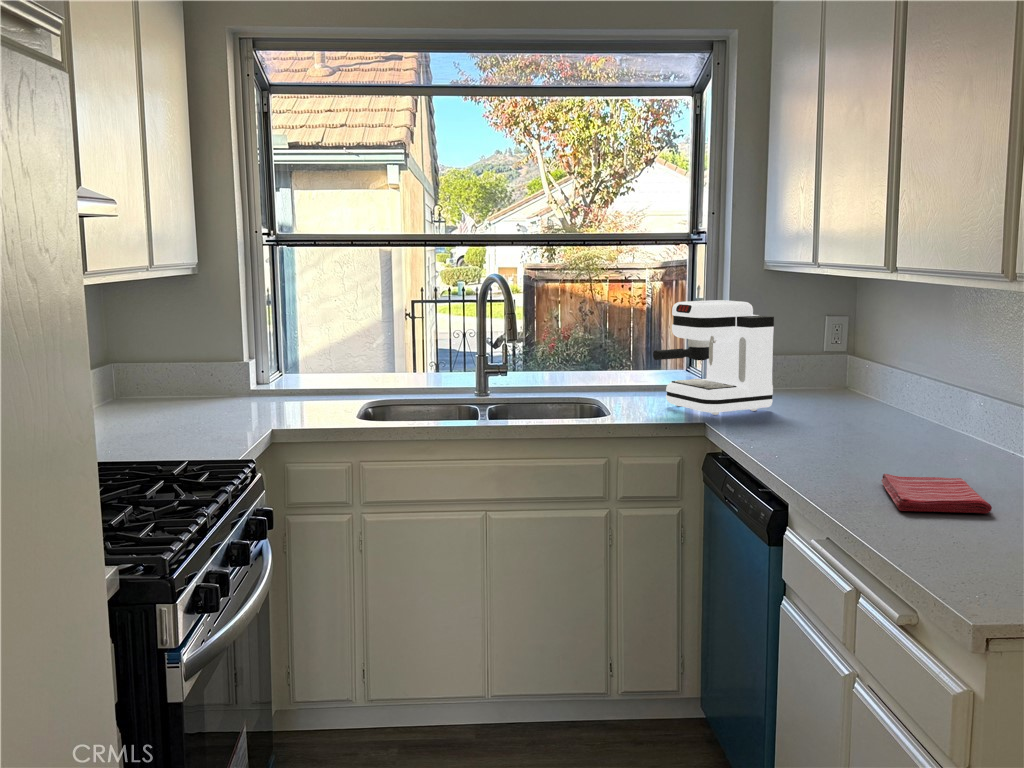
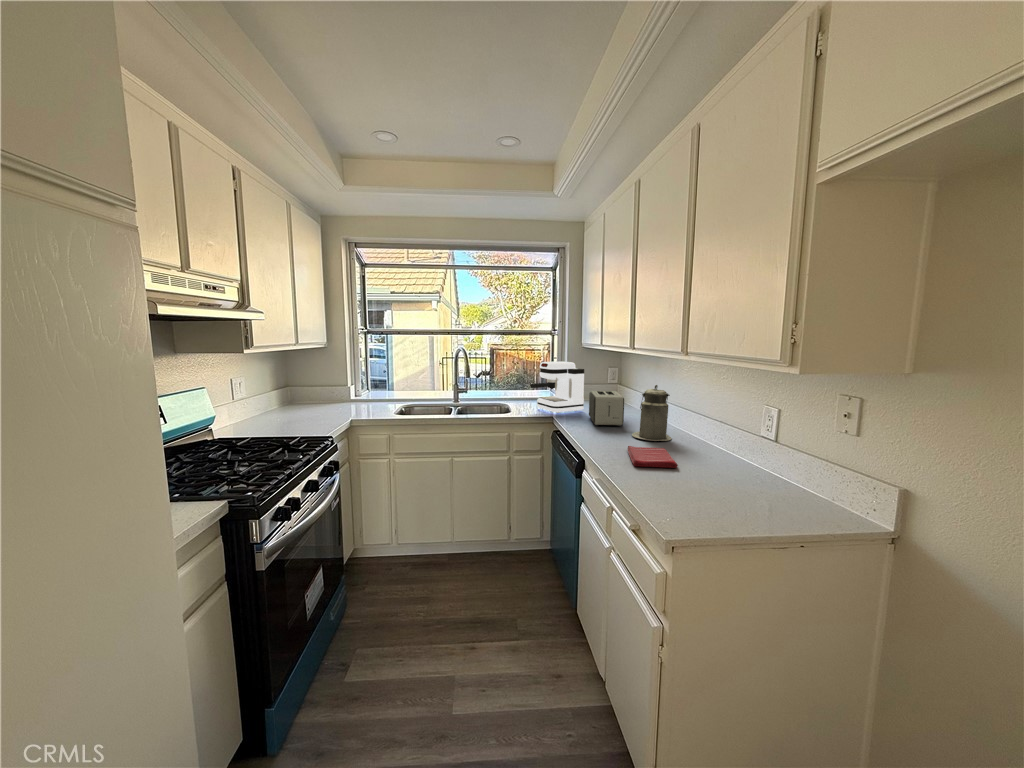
canister: none [888,346,976,466] -> present [632,385,672,441]
toaster: none [787,364,869,439] -> present [589,391,624,426]

